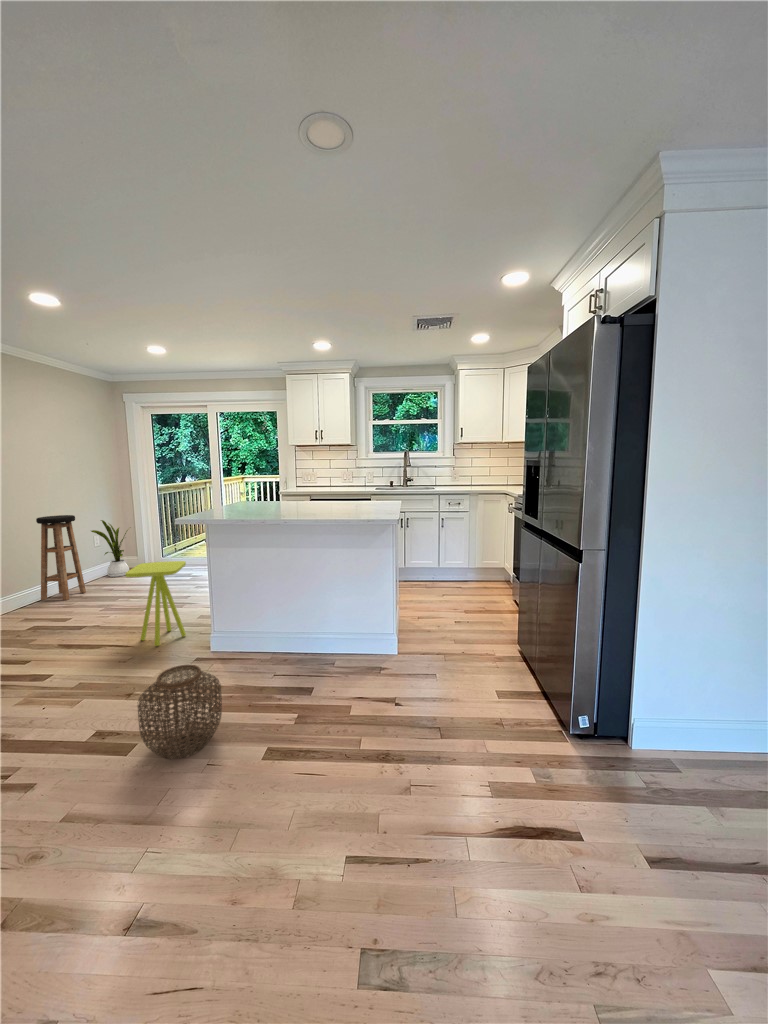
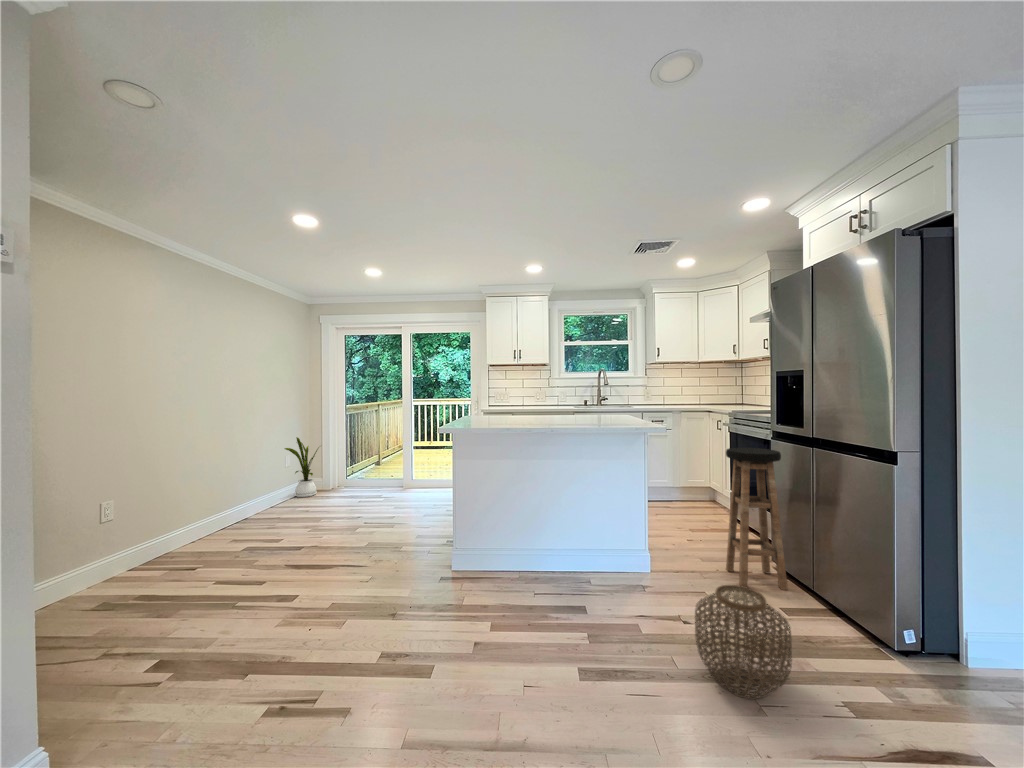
bar stool: present [36,515,86,600] -> present [726,448,788,590]
side table: present [126,561,186,646] -> none [366,475,416,564]
woven basket: present [138,665,222,759] -> present [695,585,792,699]

